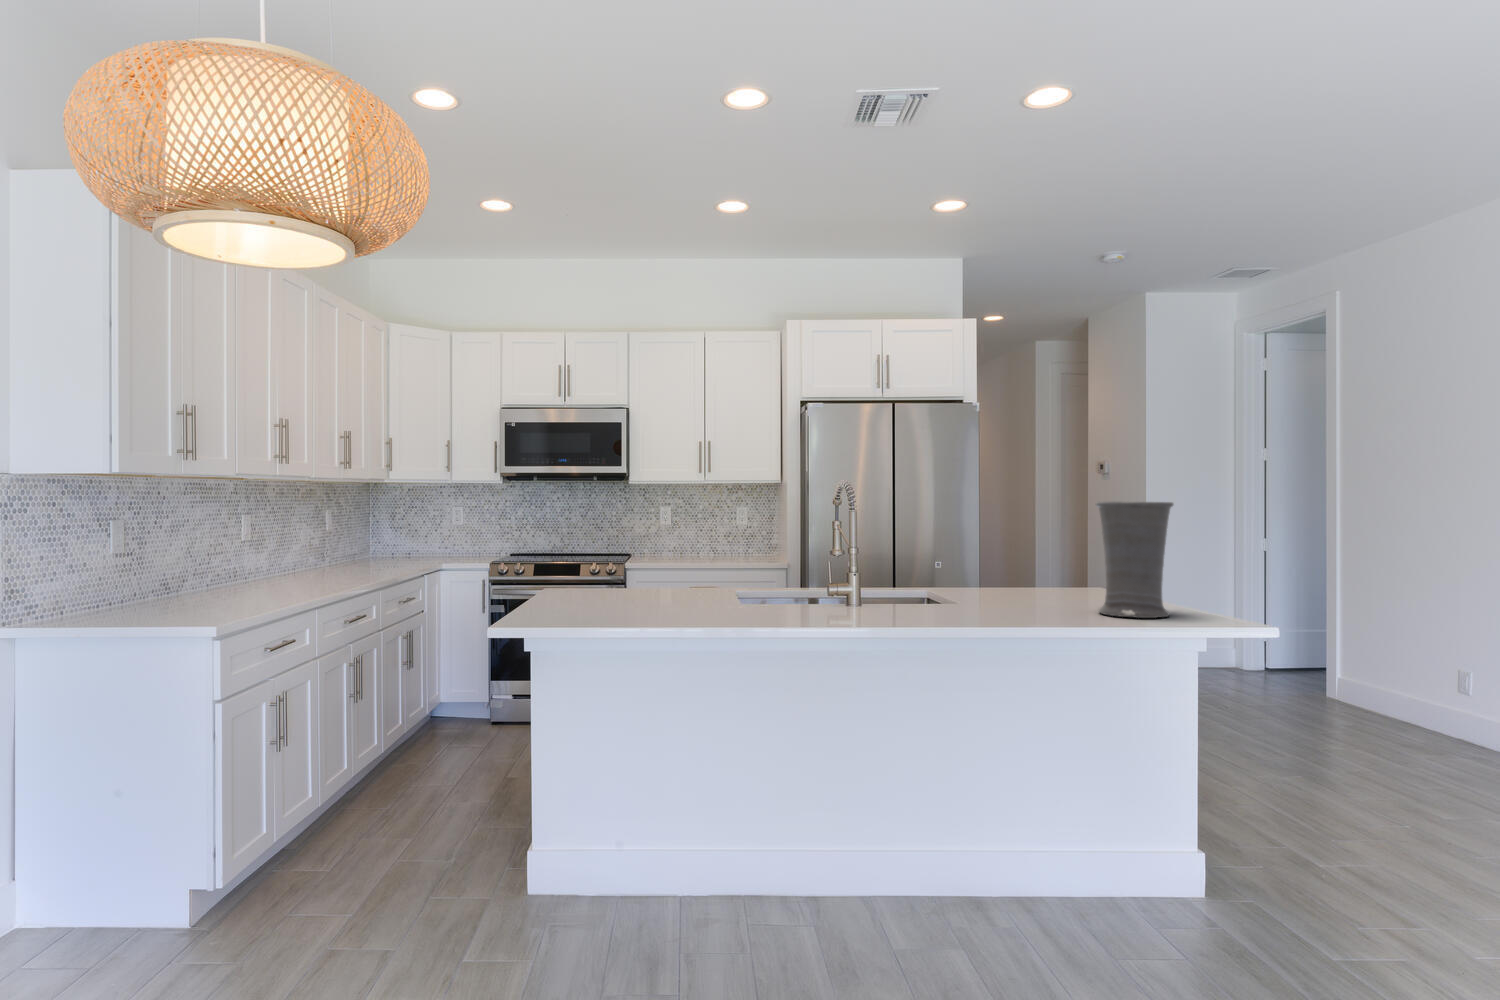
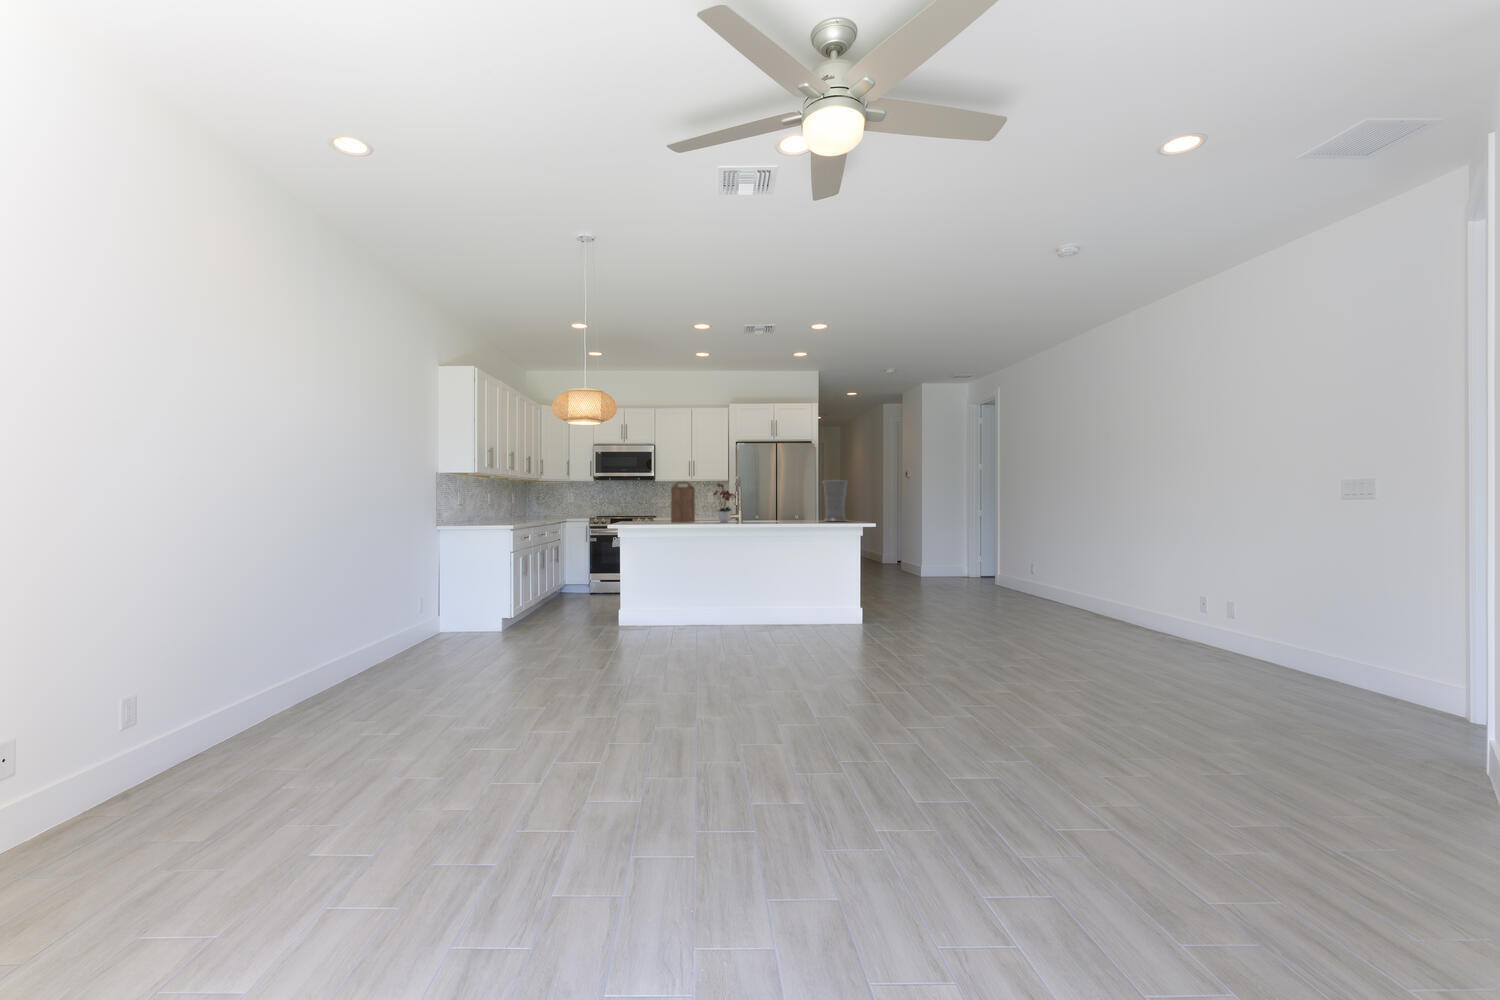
cutting board: none [677,502,745,619] -> present [671,481,695,523]
flower arrangement: none [791,502,870,620] -> present [713,483,736,522]

